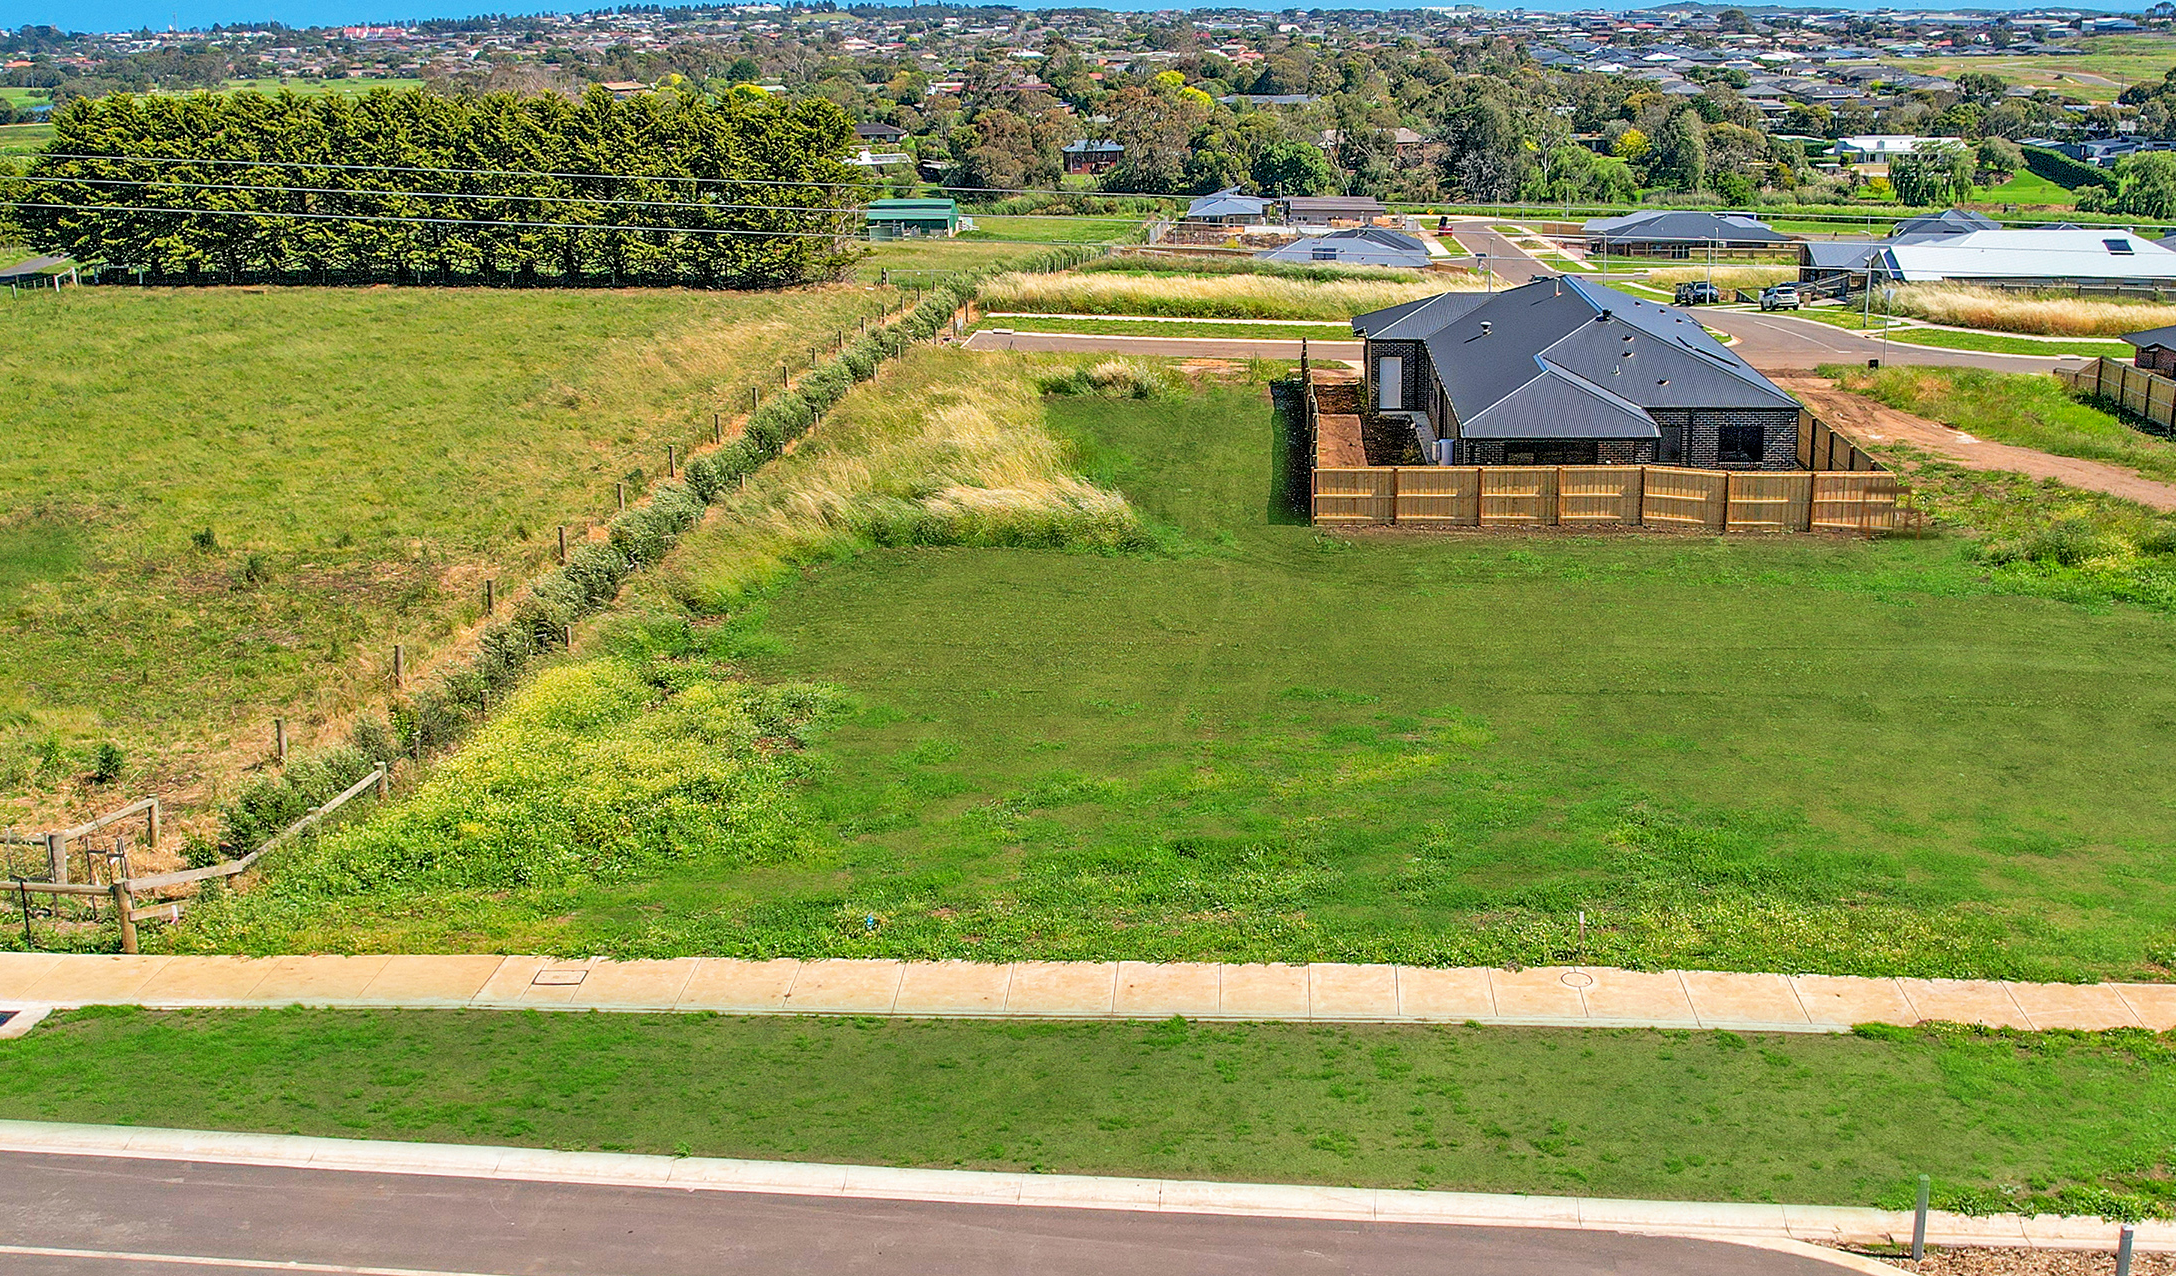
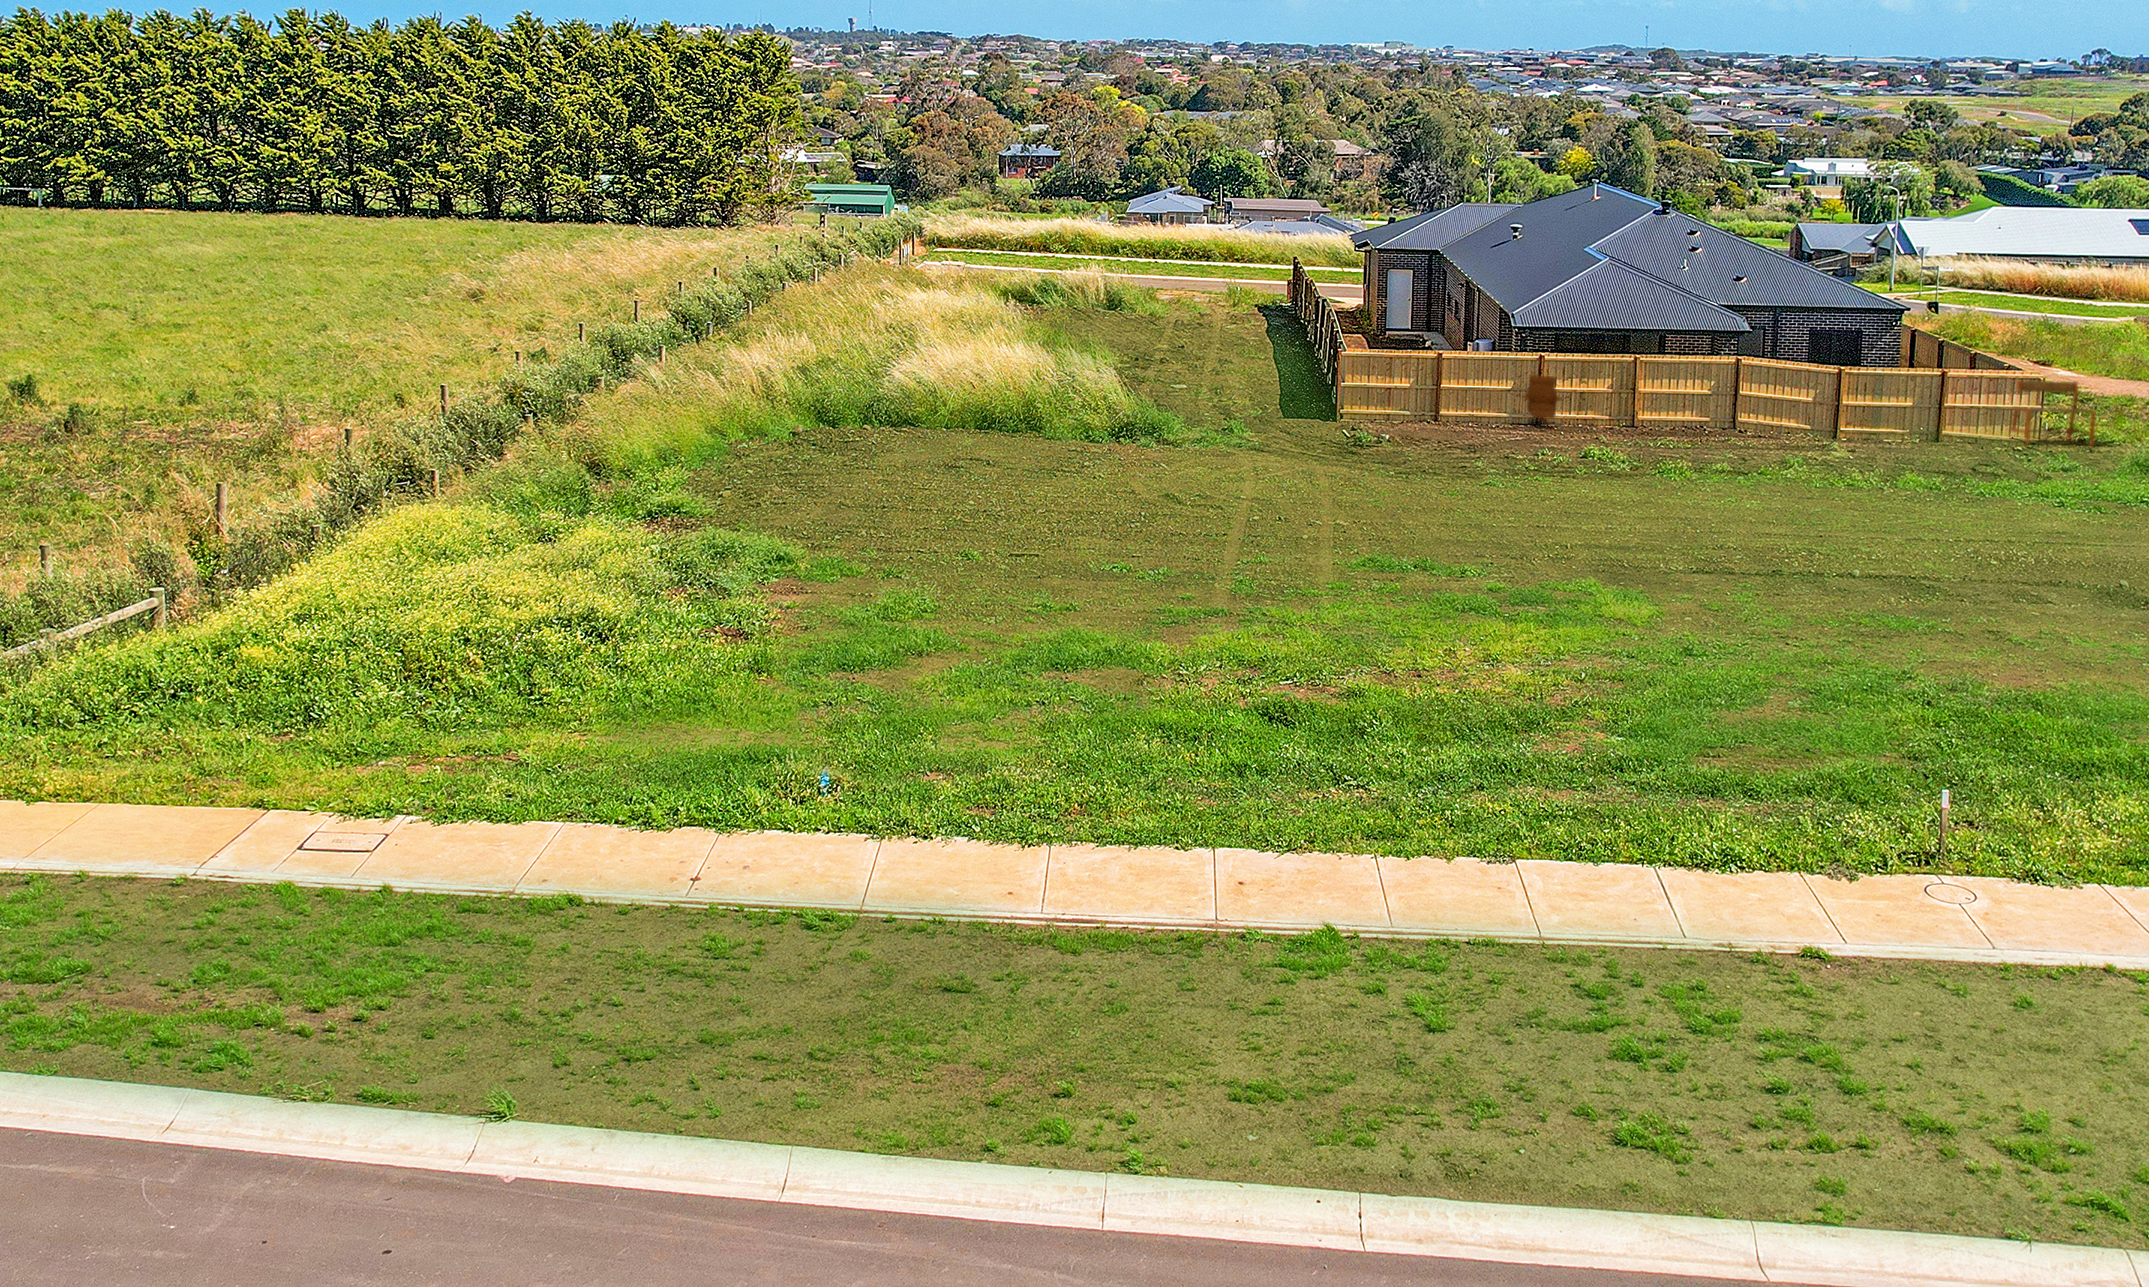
lounge chair: none [1470,484,1504,531] -> present [1522,375,1562,427]

